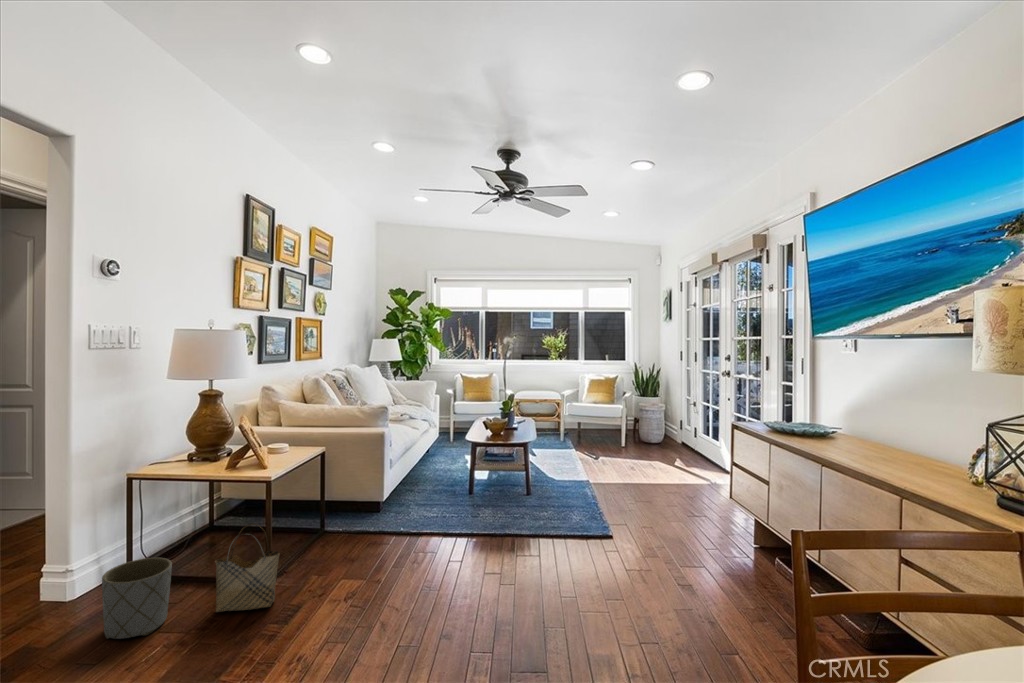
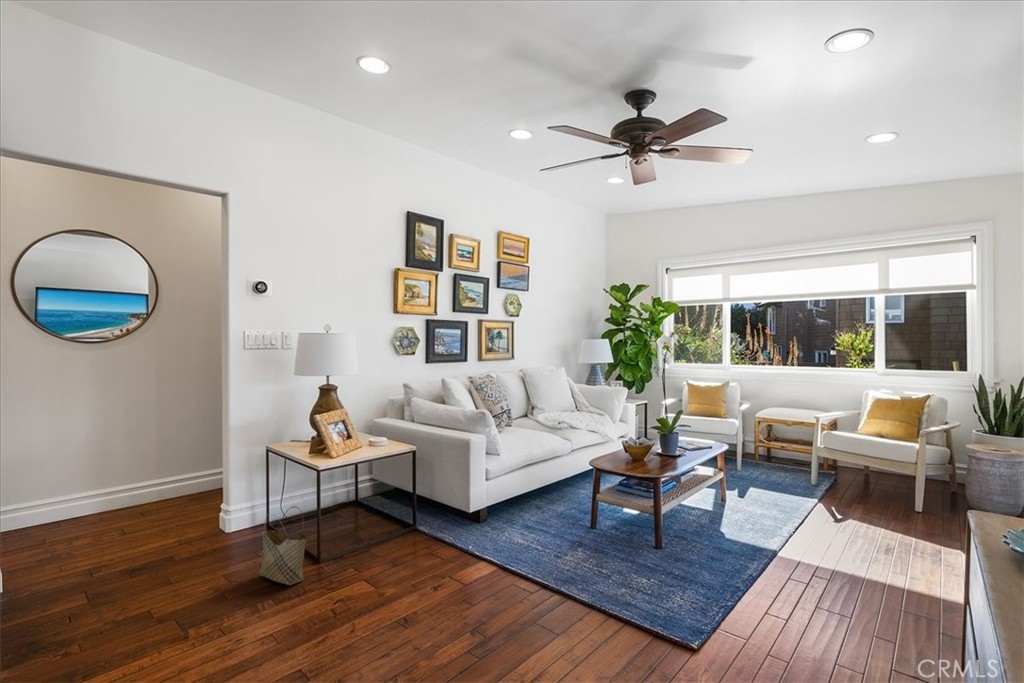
planter: present [102,558,172,639] -> none [193,515,243,577]

